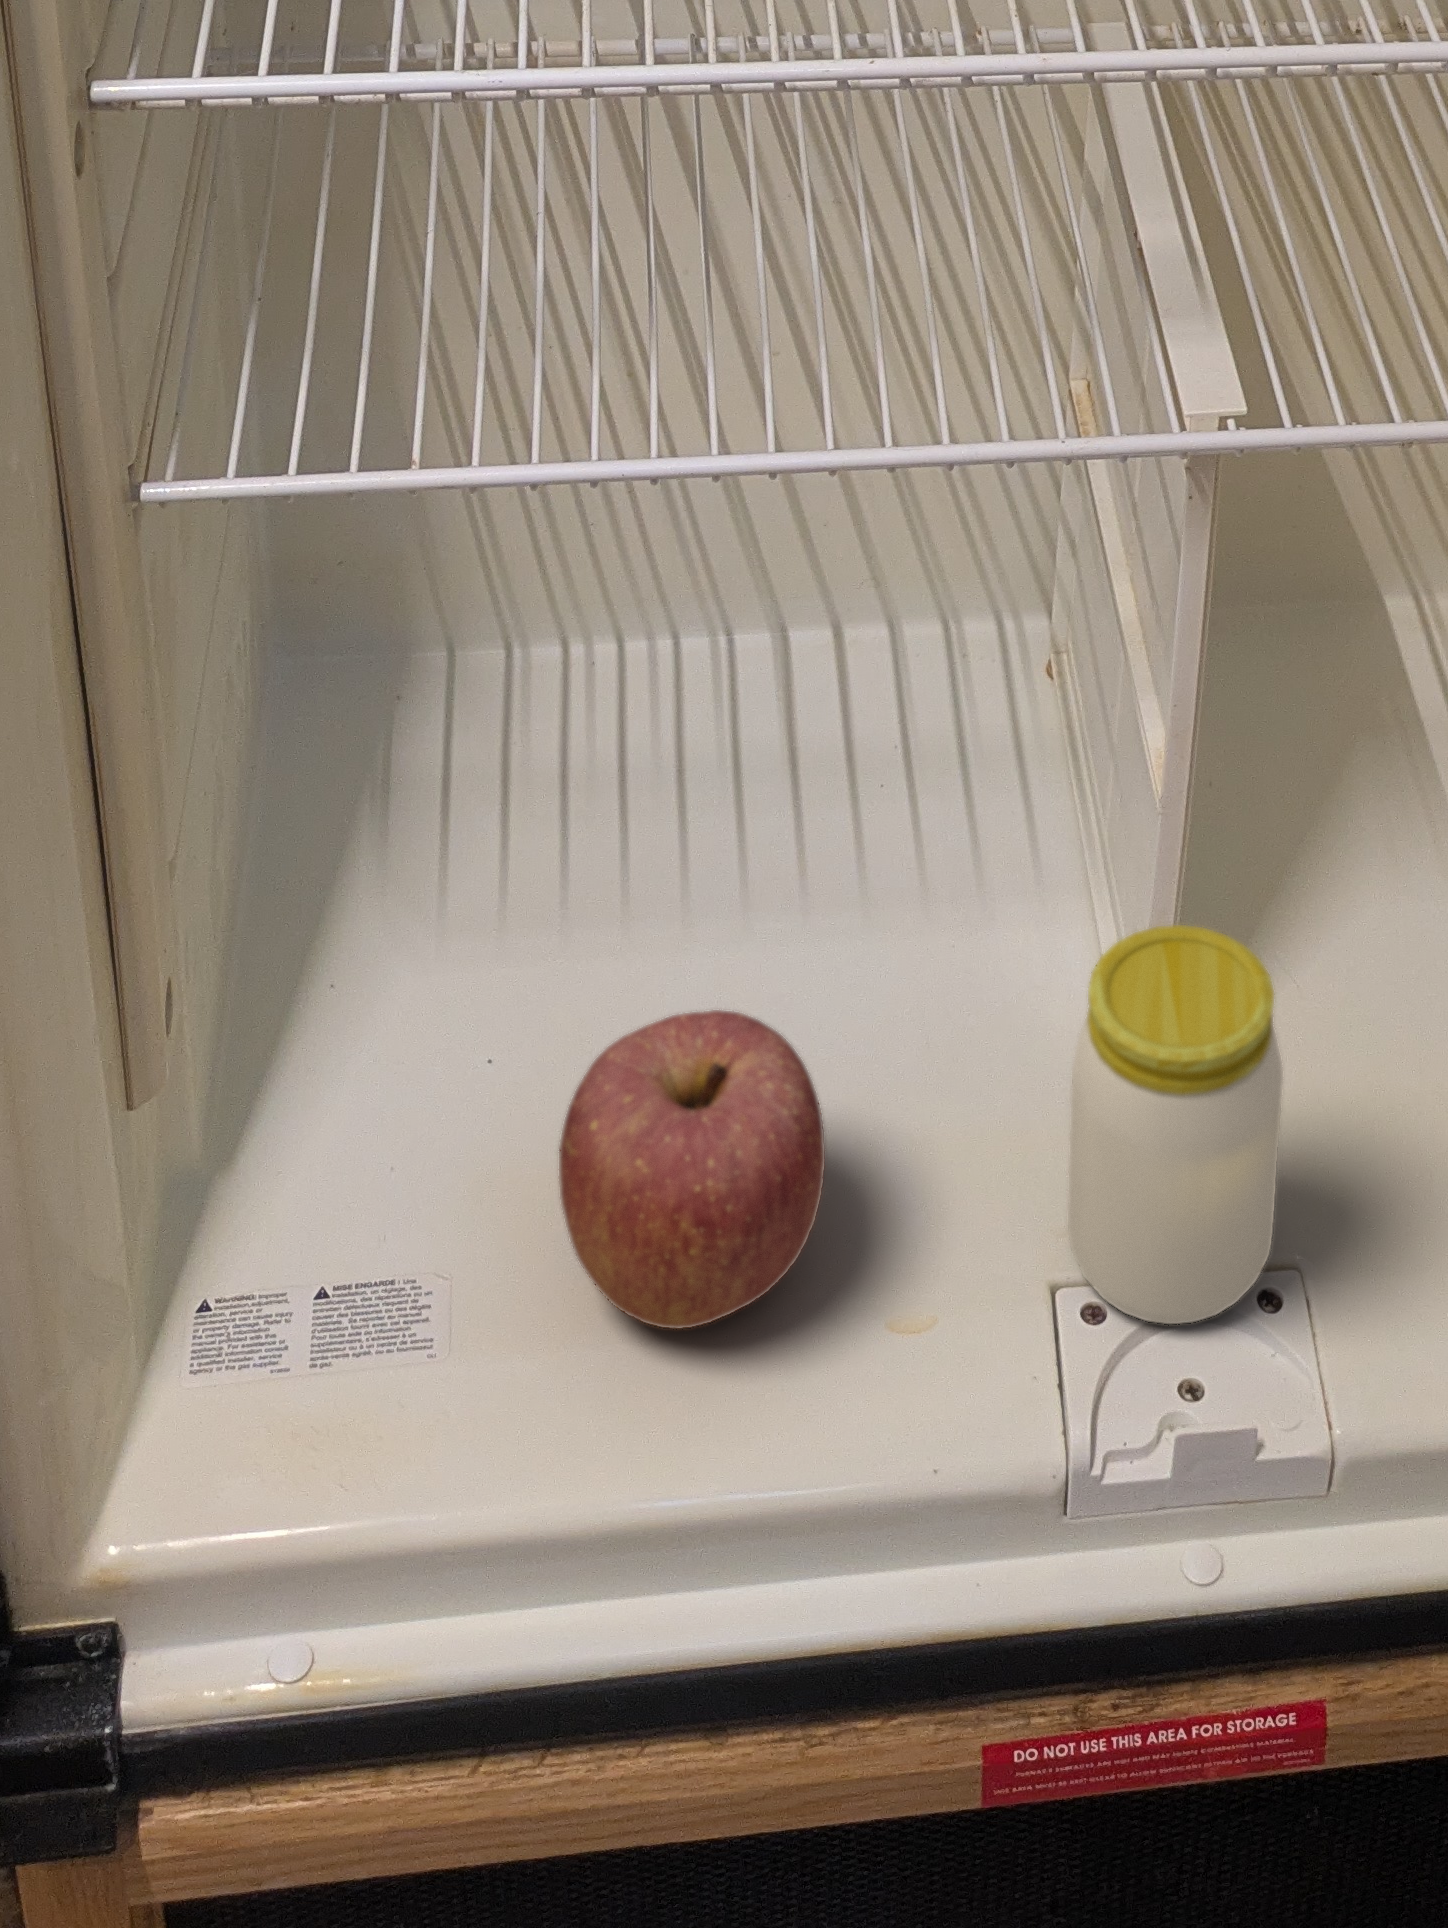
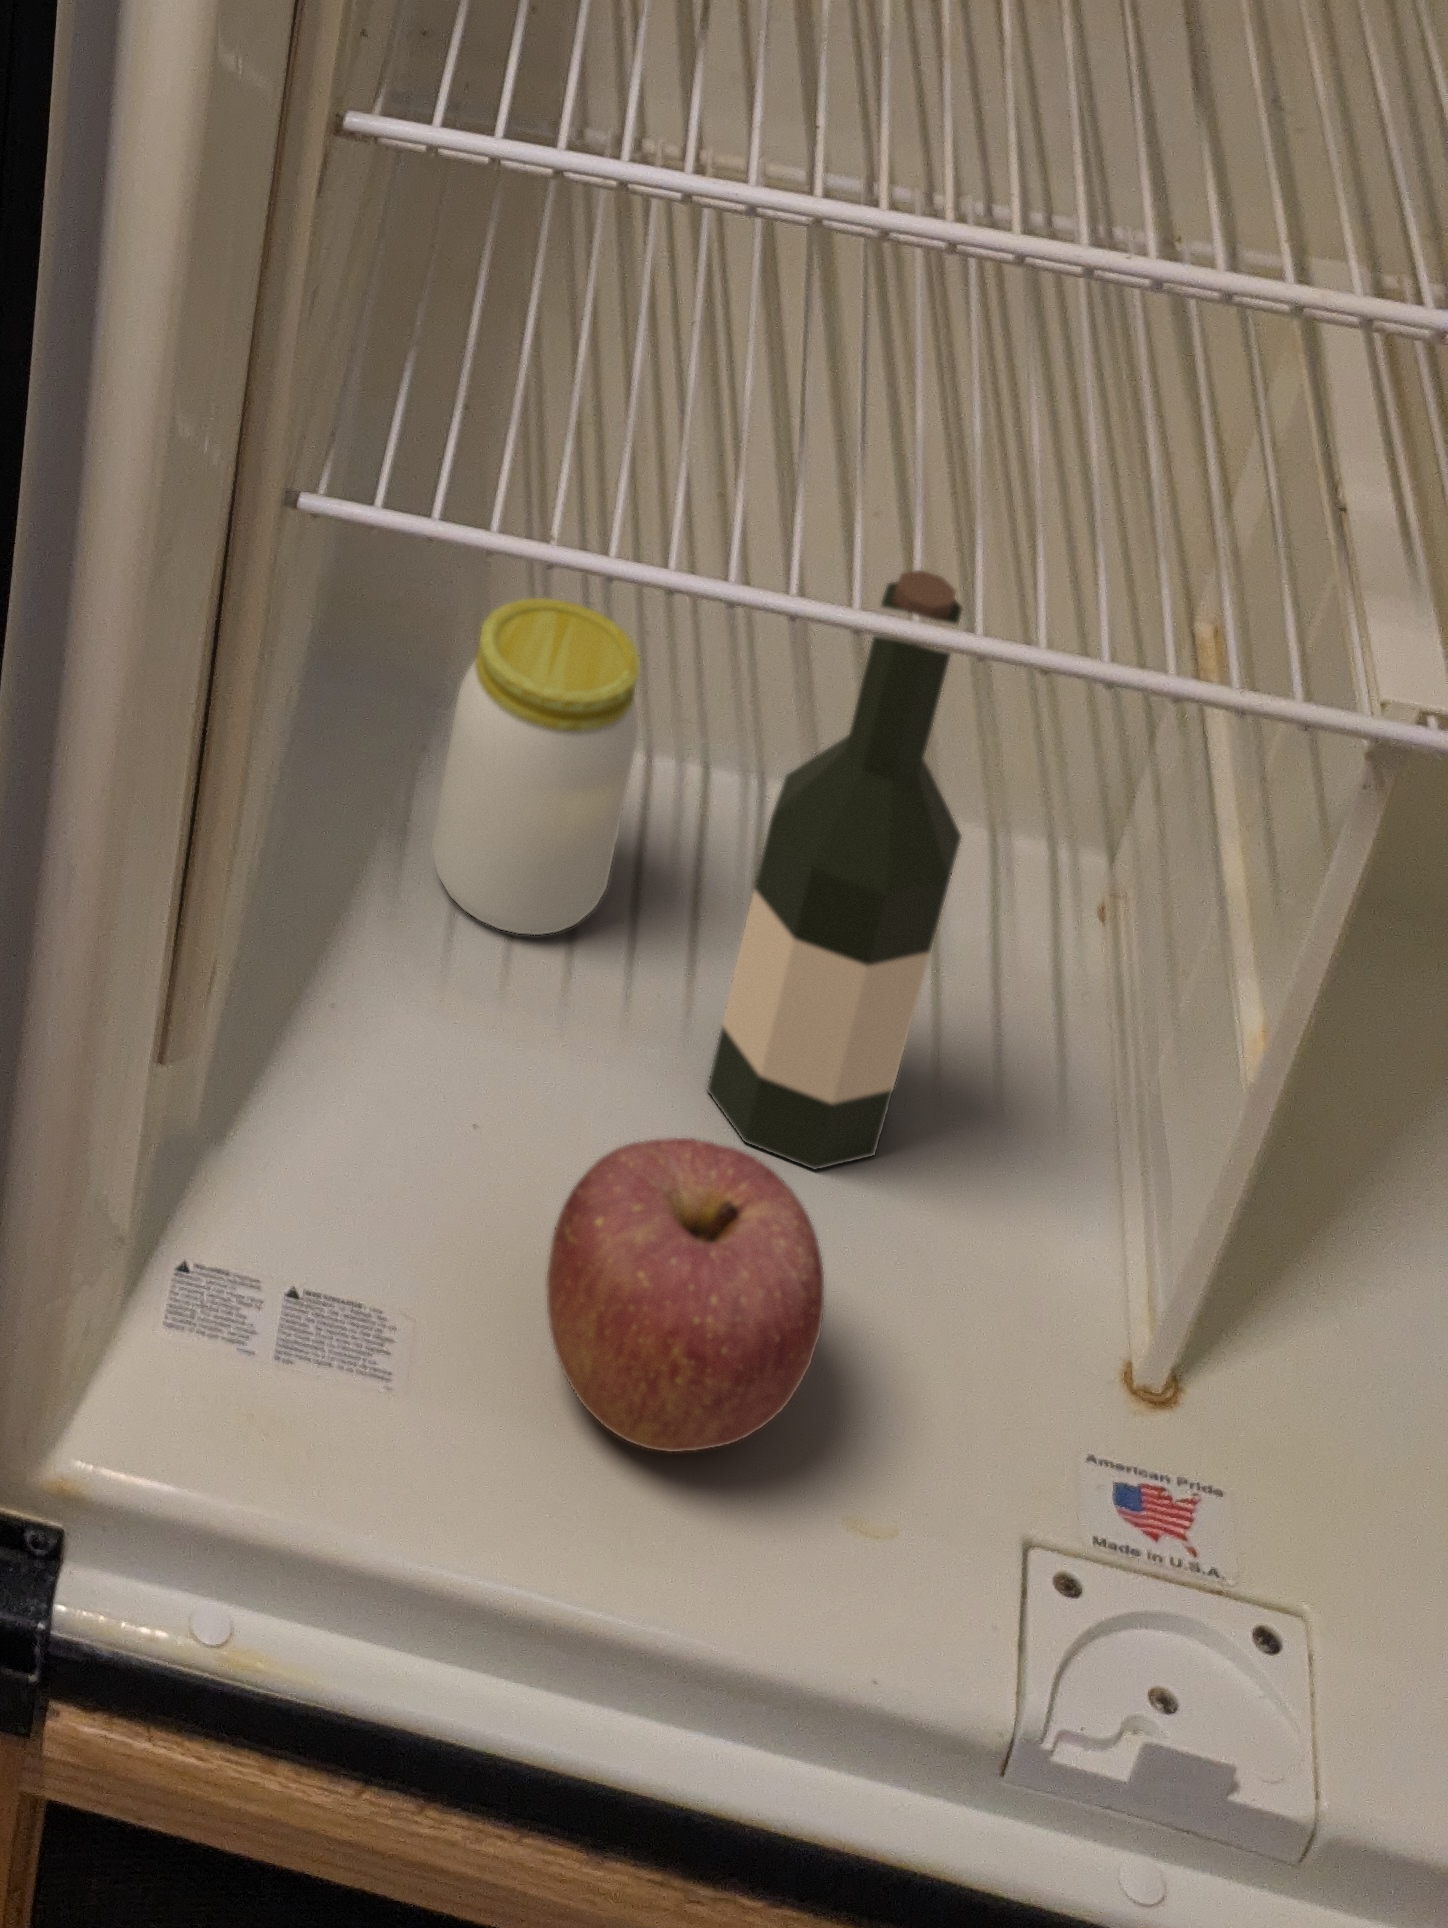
wine bottle: none [703,403,884,1006] -> present [707,570,963,1169]
jar: present [1068,925,1283,1324] -> present [432,598,640,935]

